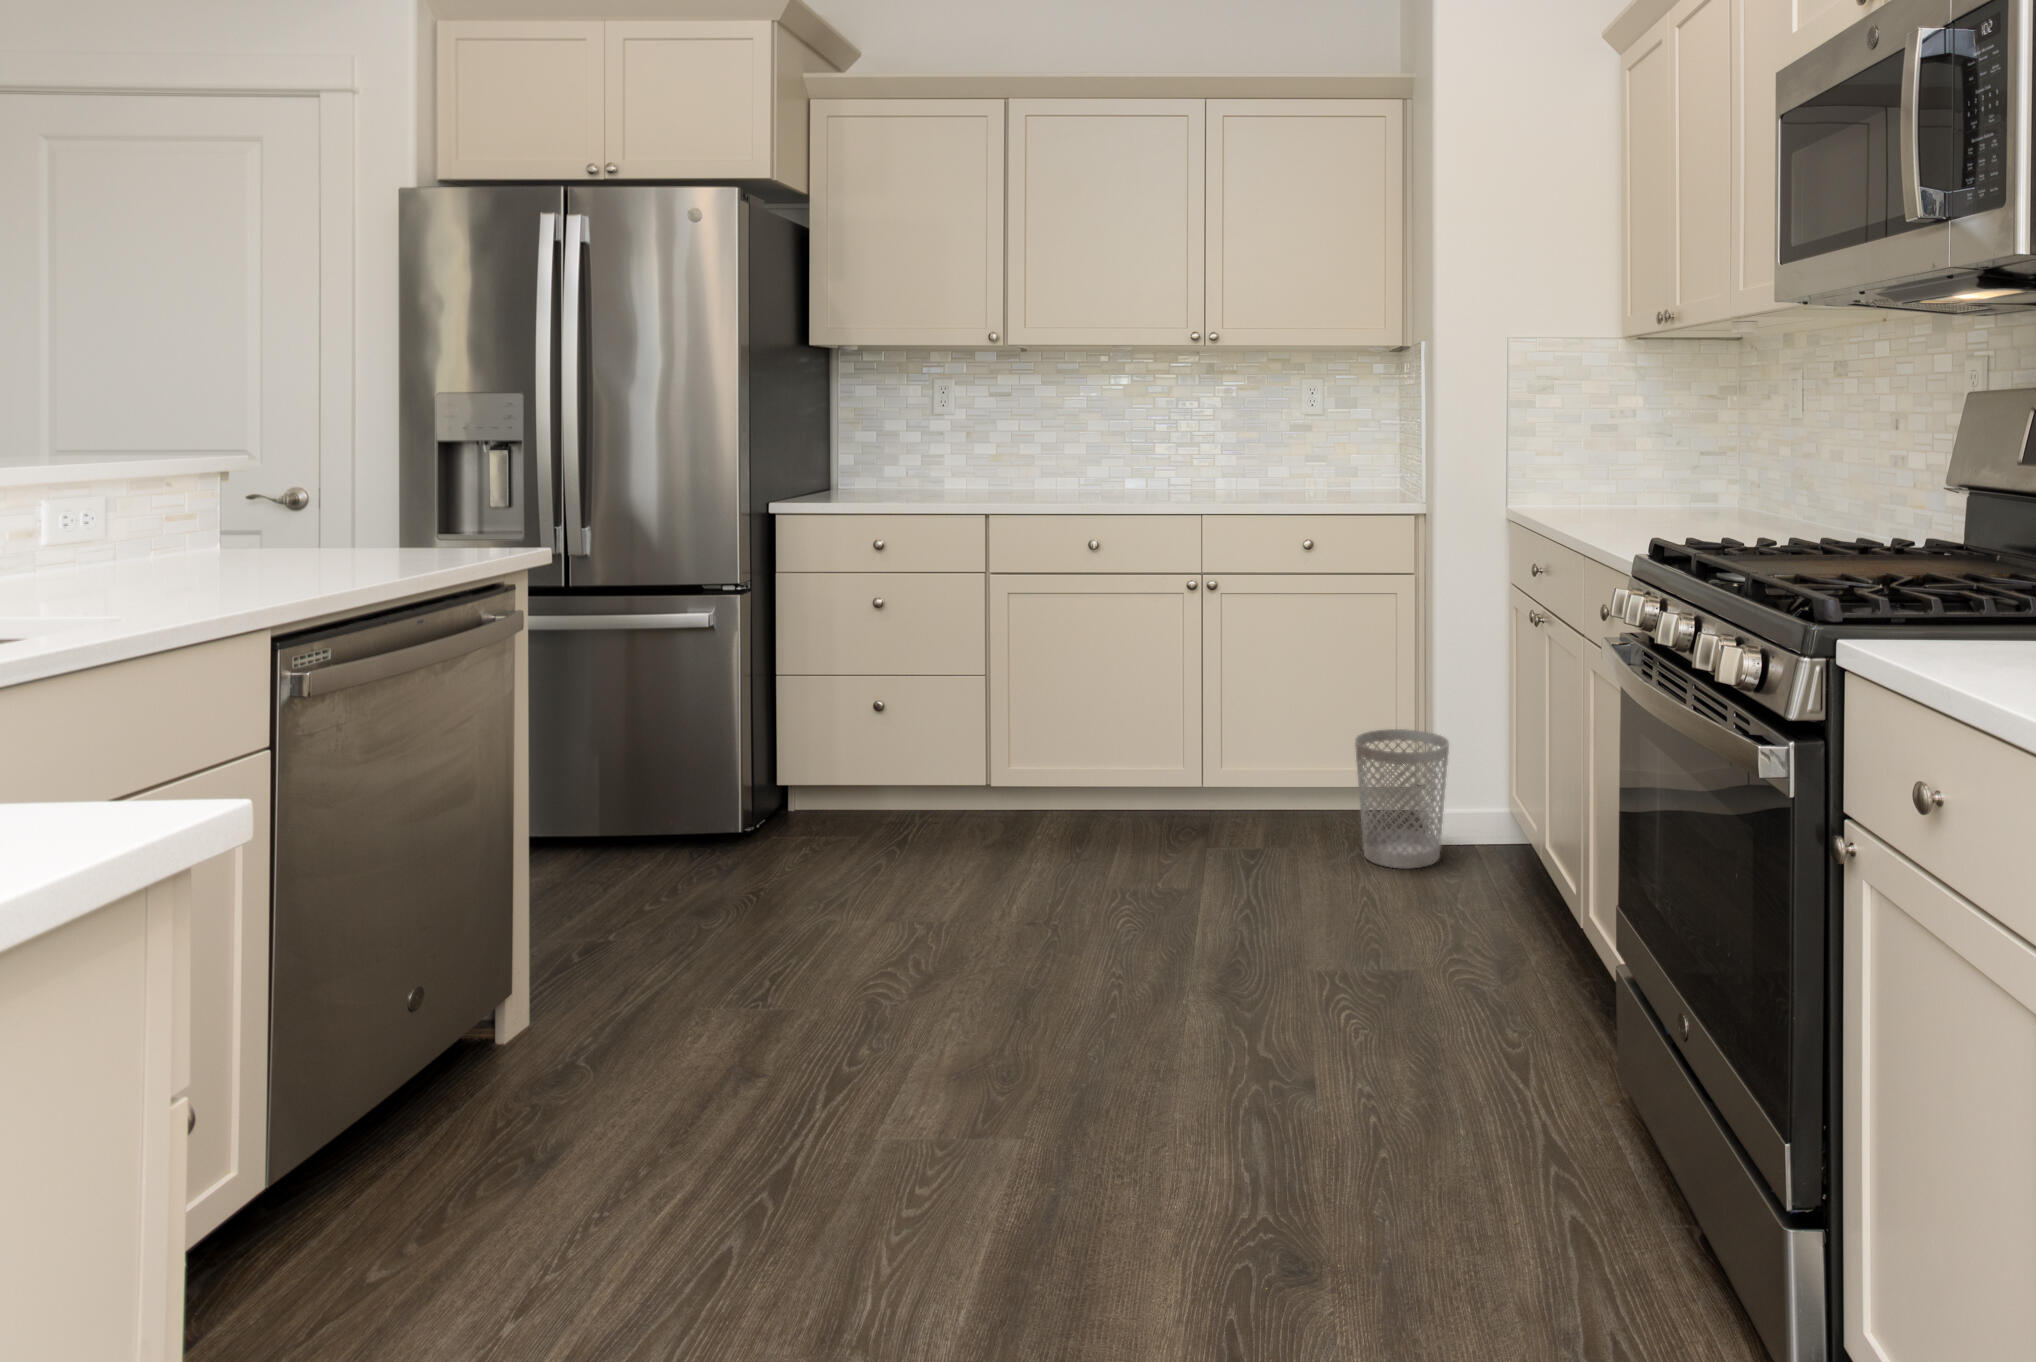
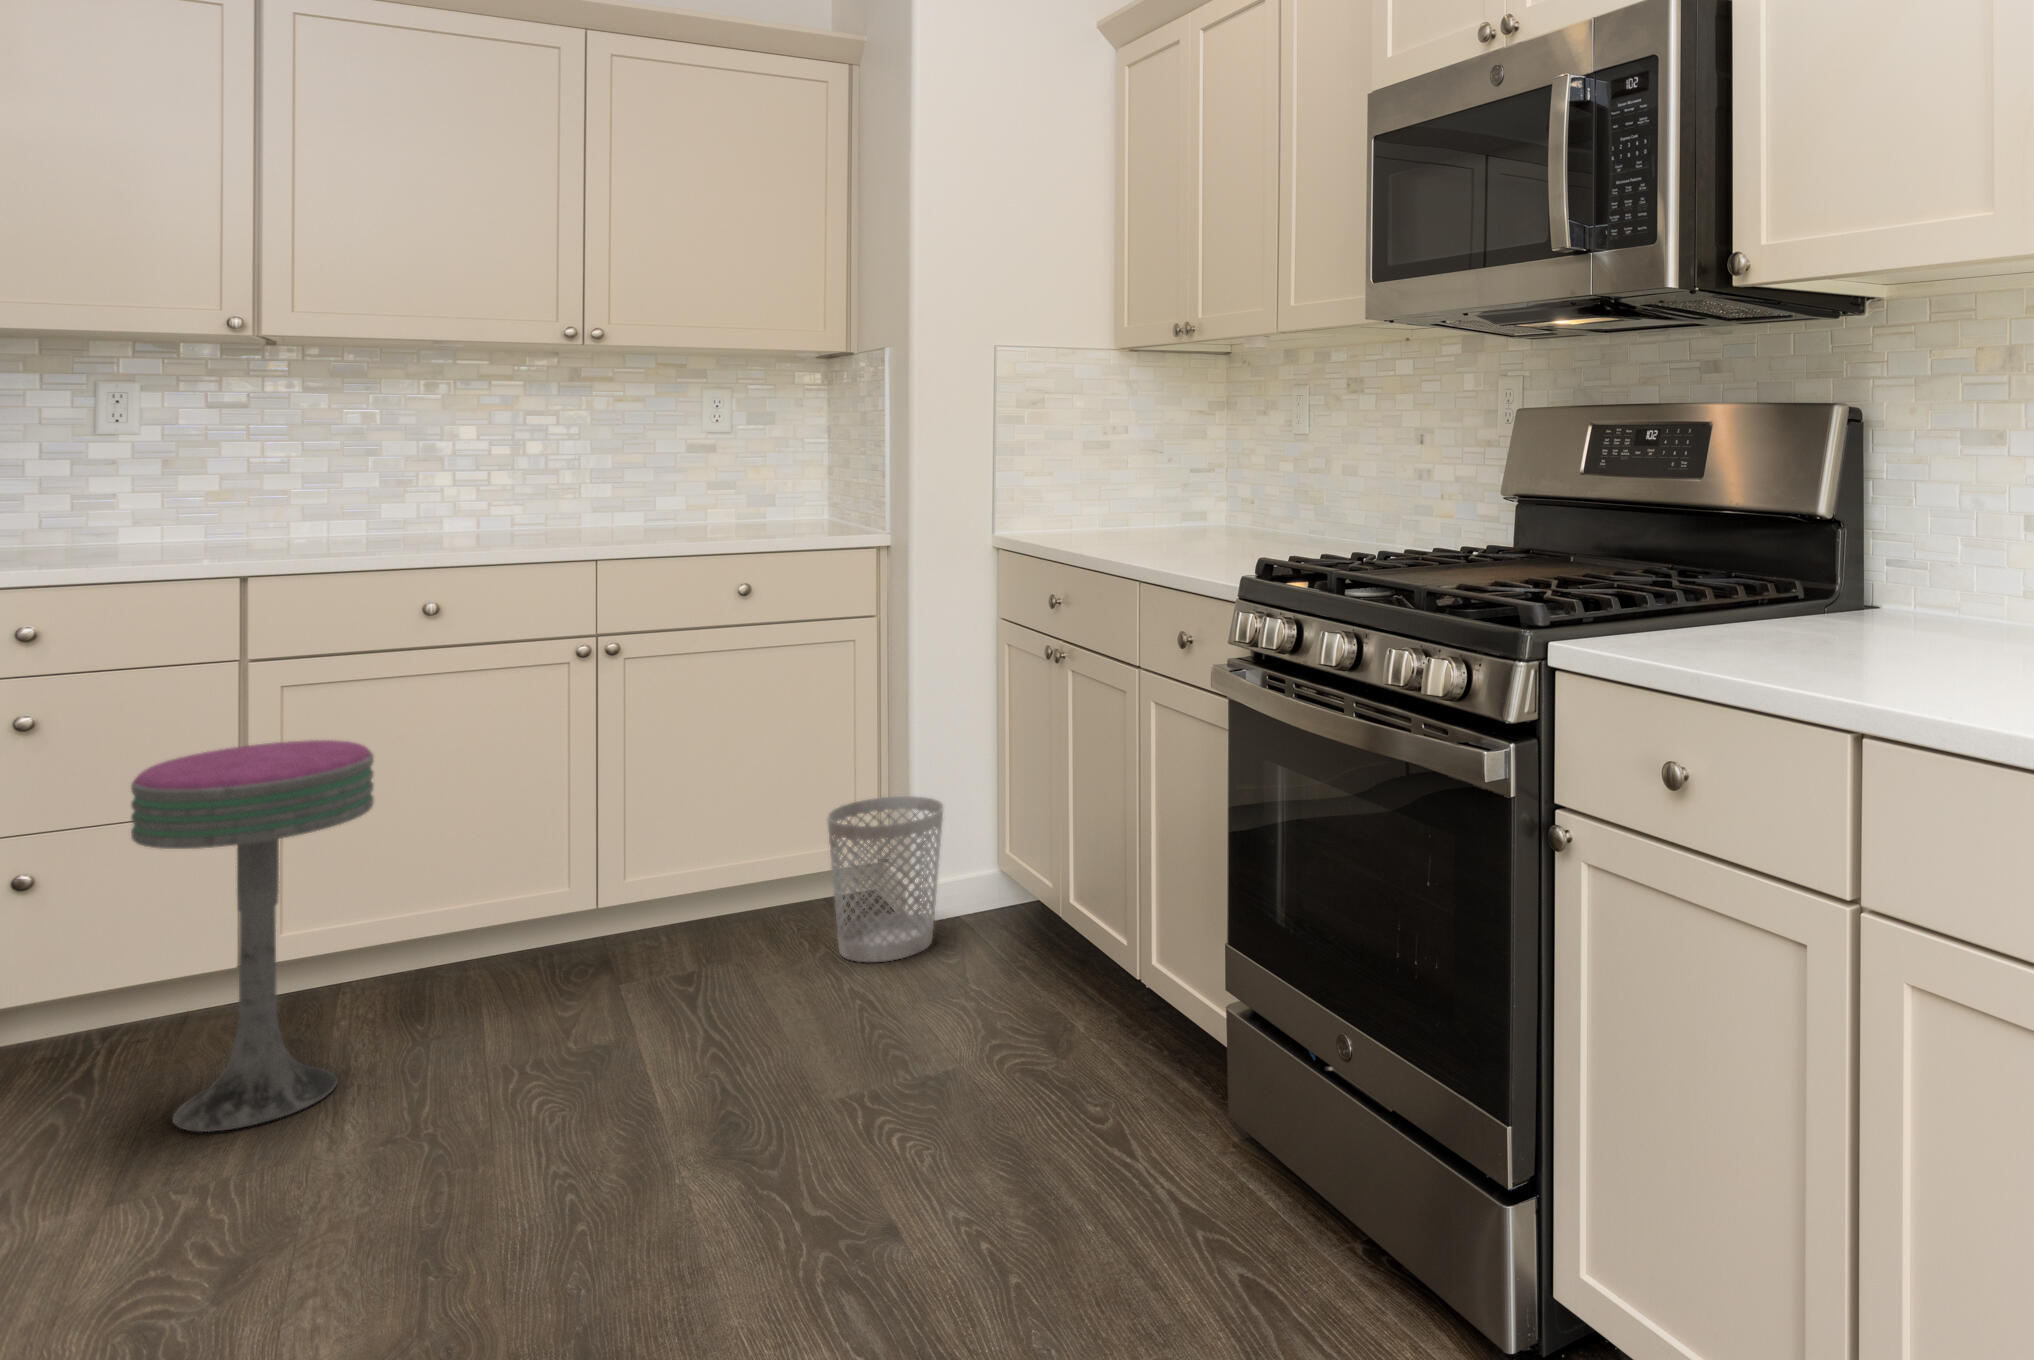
bar stool: none [912,629,1043,886] -> present [131,740,374,1132]

